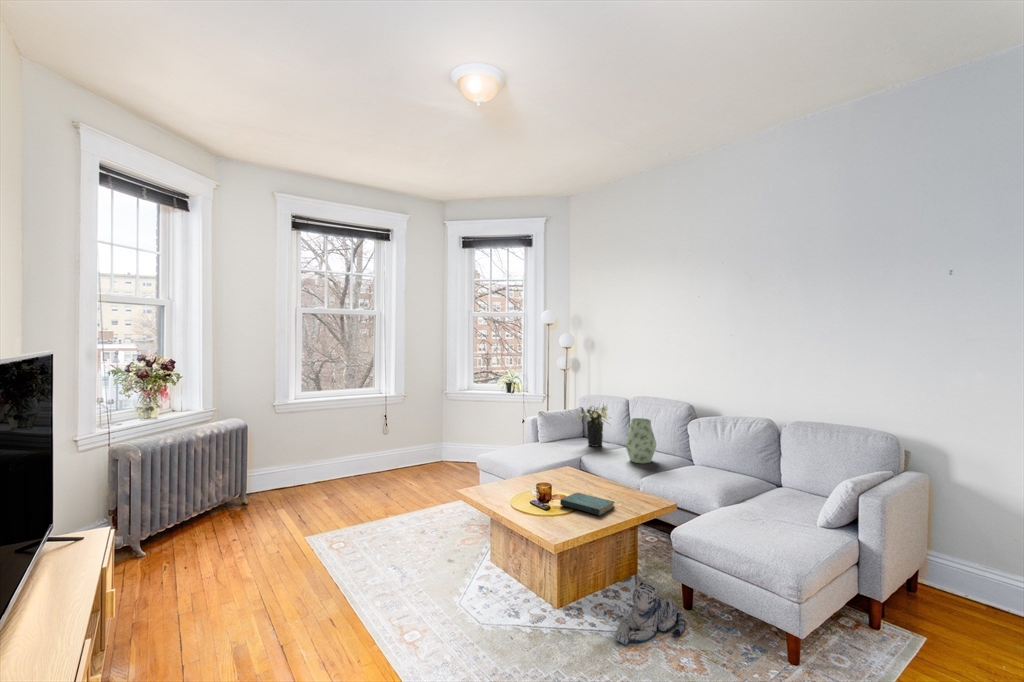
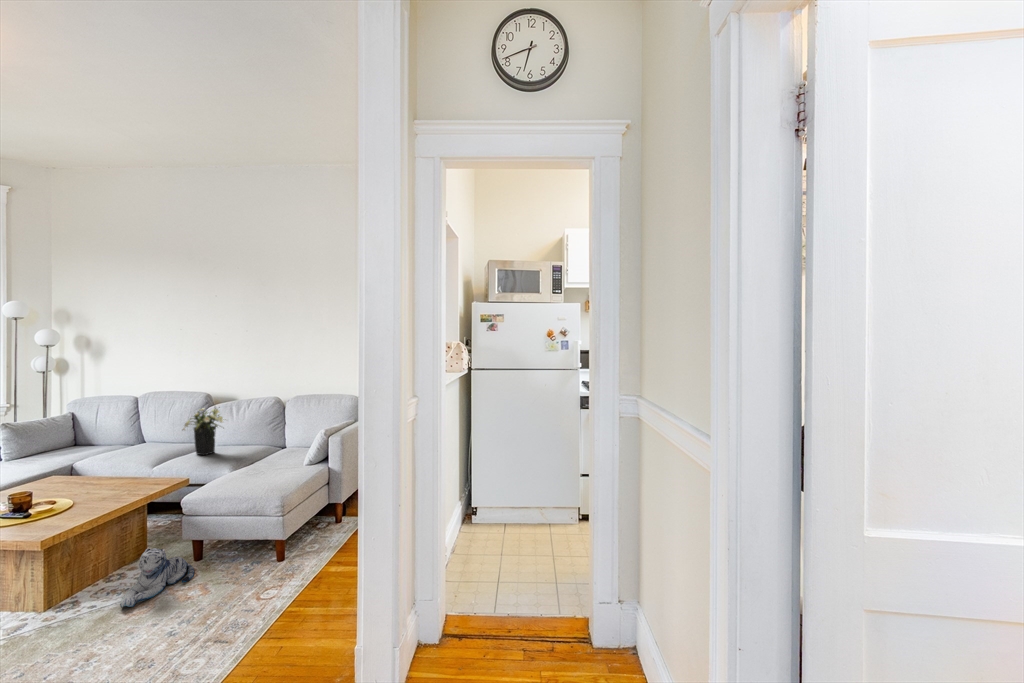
flower arrangement: present [577,405,608,447] -> present [183,408,224,455]
vase: present [625,418,656,463] -> none [132,411,169,455]
book: present [560,493,615,516] -> none [45,489,118,508]

